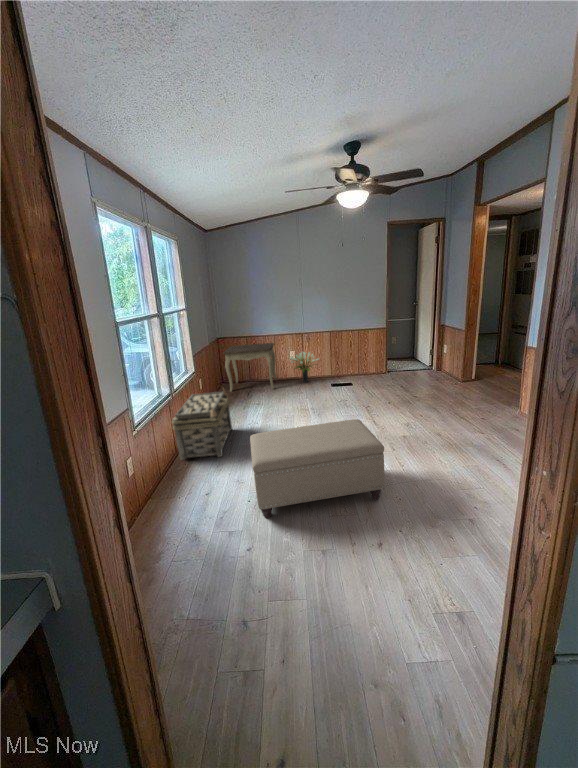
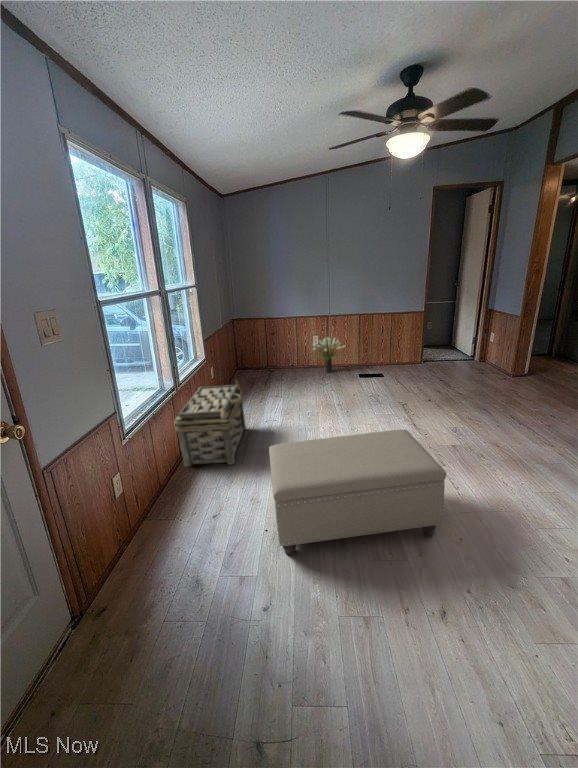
side table: present [223,343,277,391] -> none [236,326,297,382]

